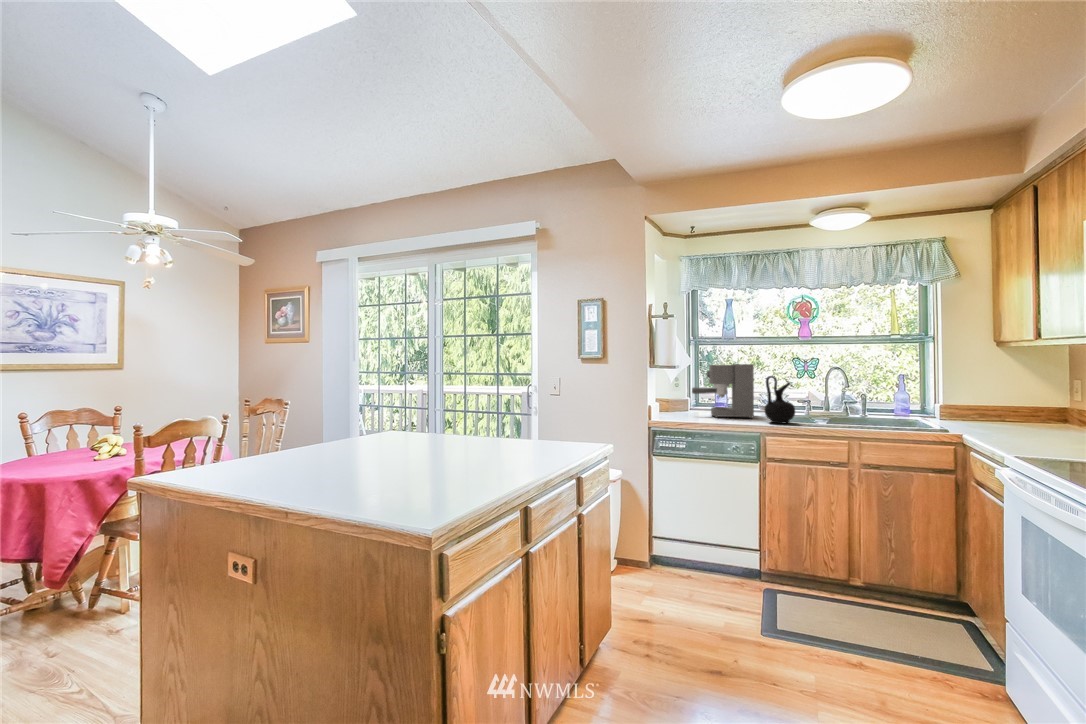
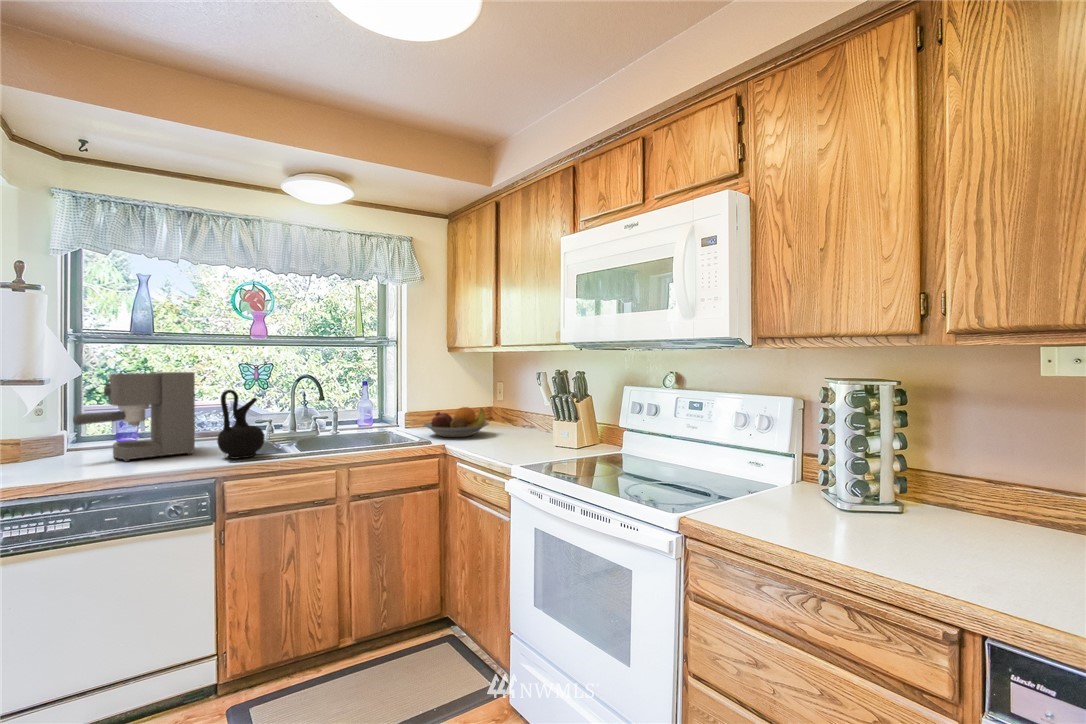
fruit bowl: none [947,402,1033,432] -> present [423,407,489,437]

